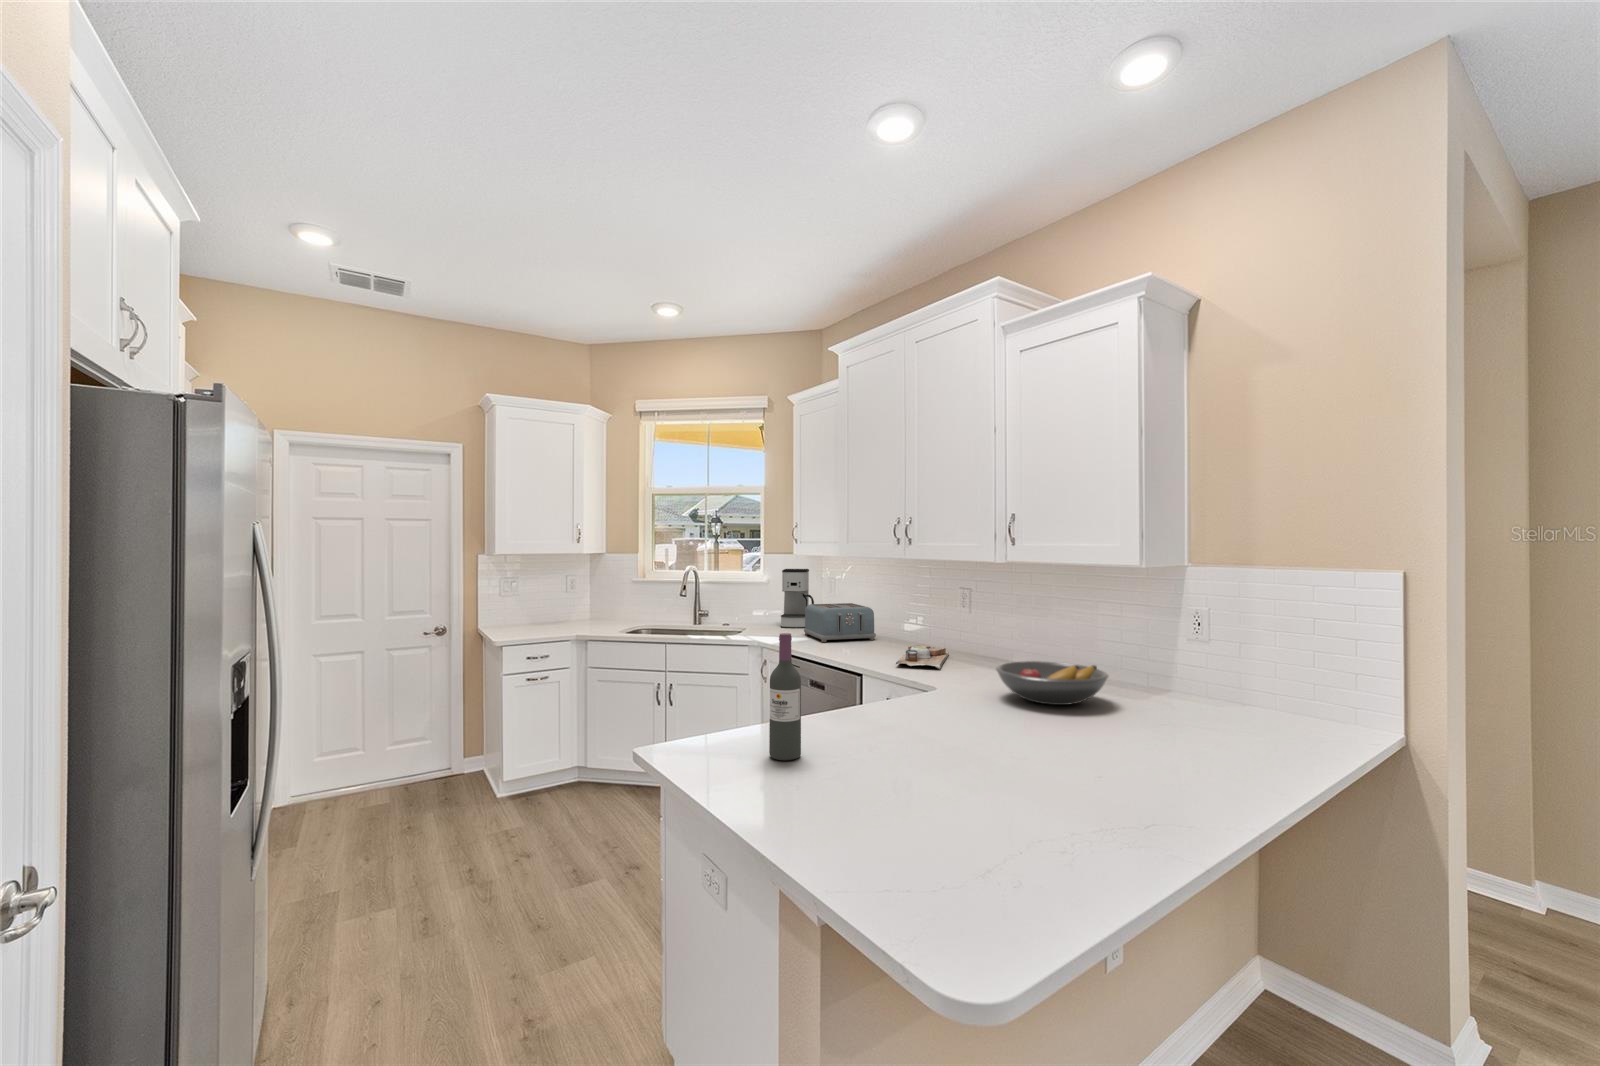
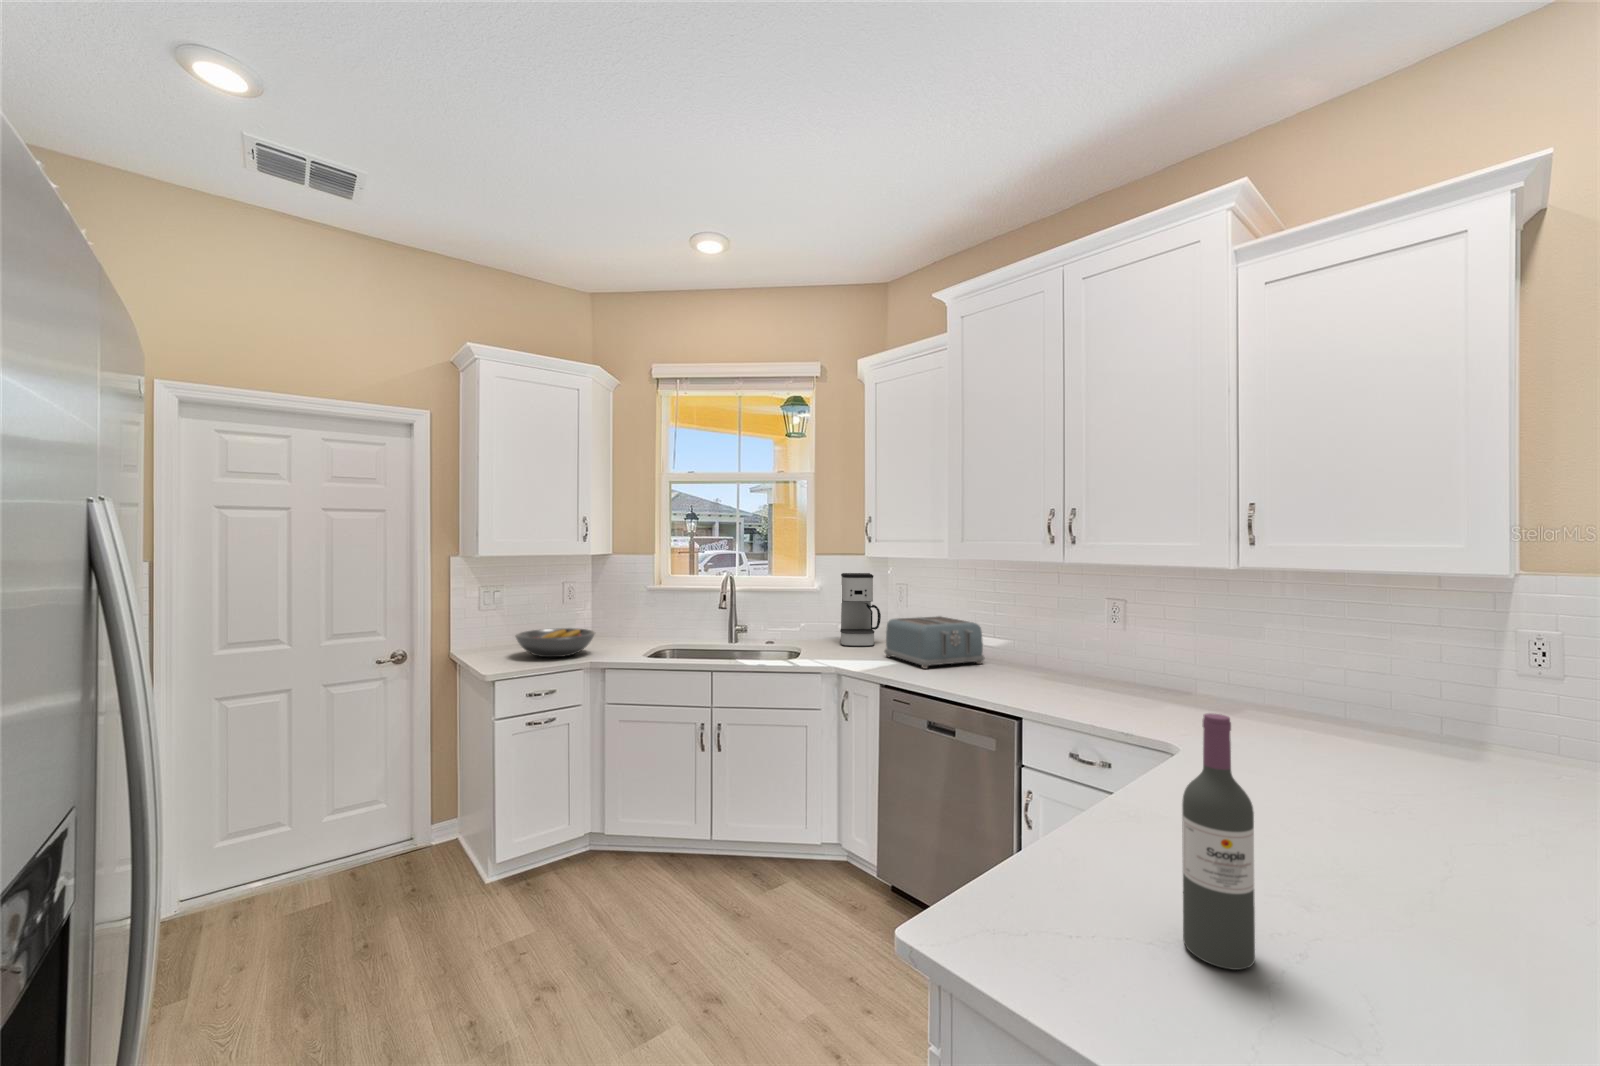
cutting board: present [896,645,949,669] -> none [1057,673,1143,714]
fruit bowl: present [996,661,1108,705] -> present [515,628,595,657]

